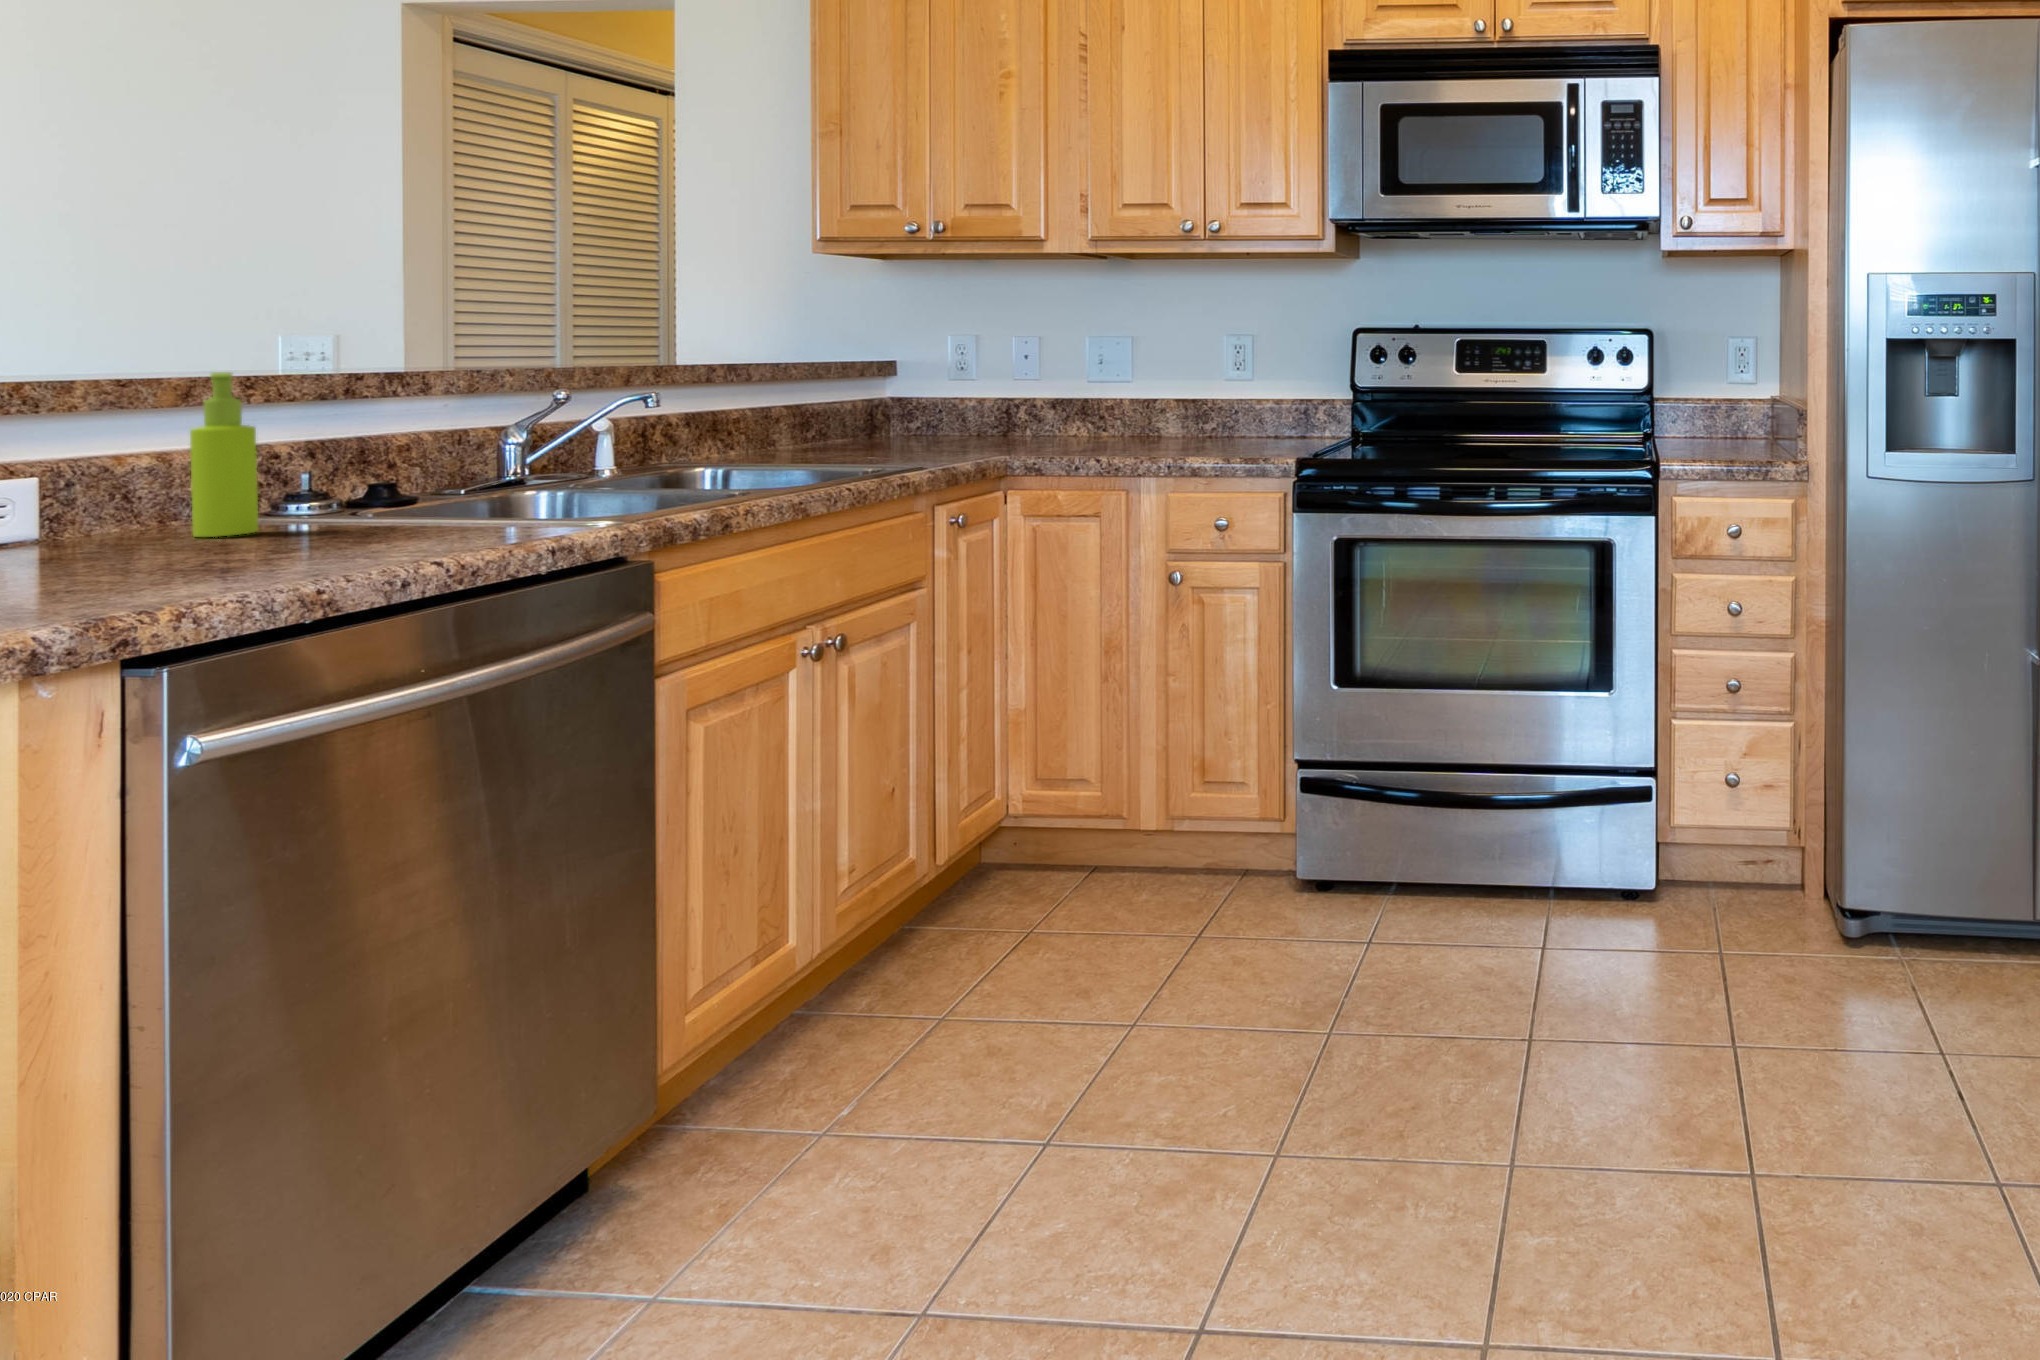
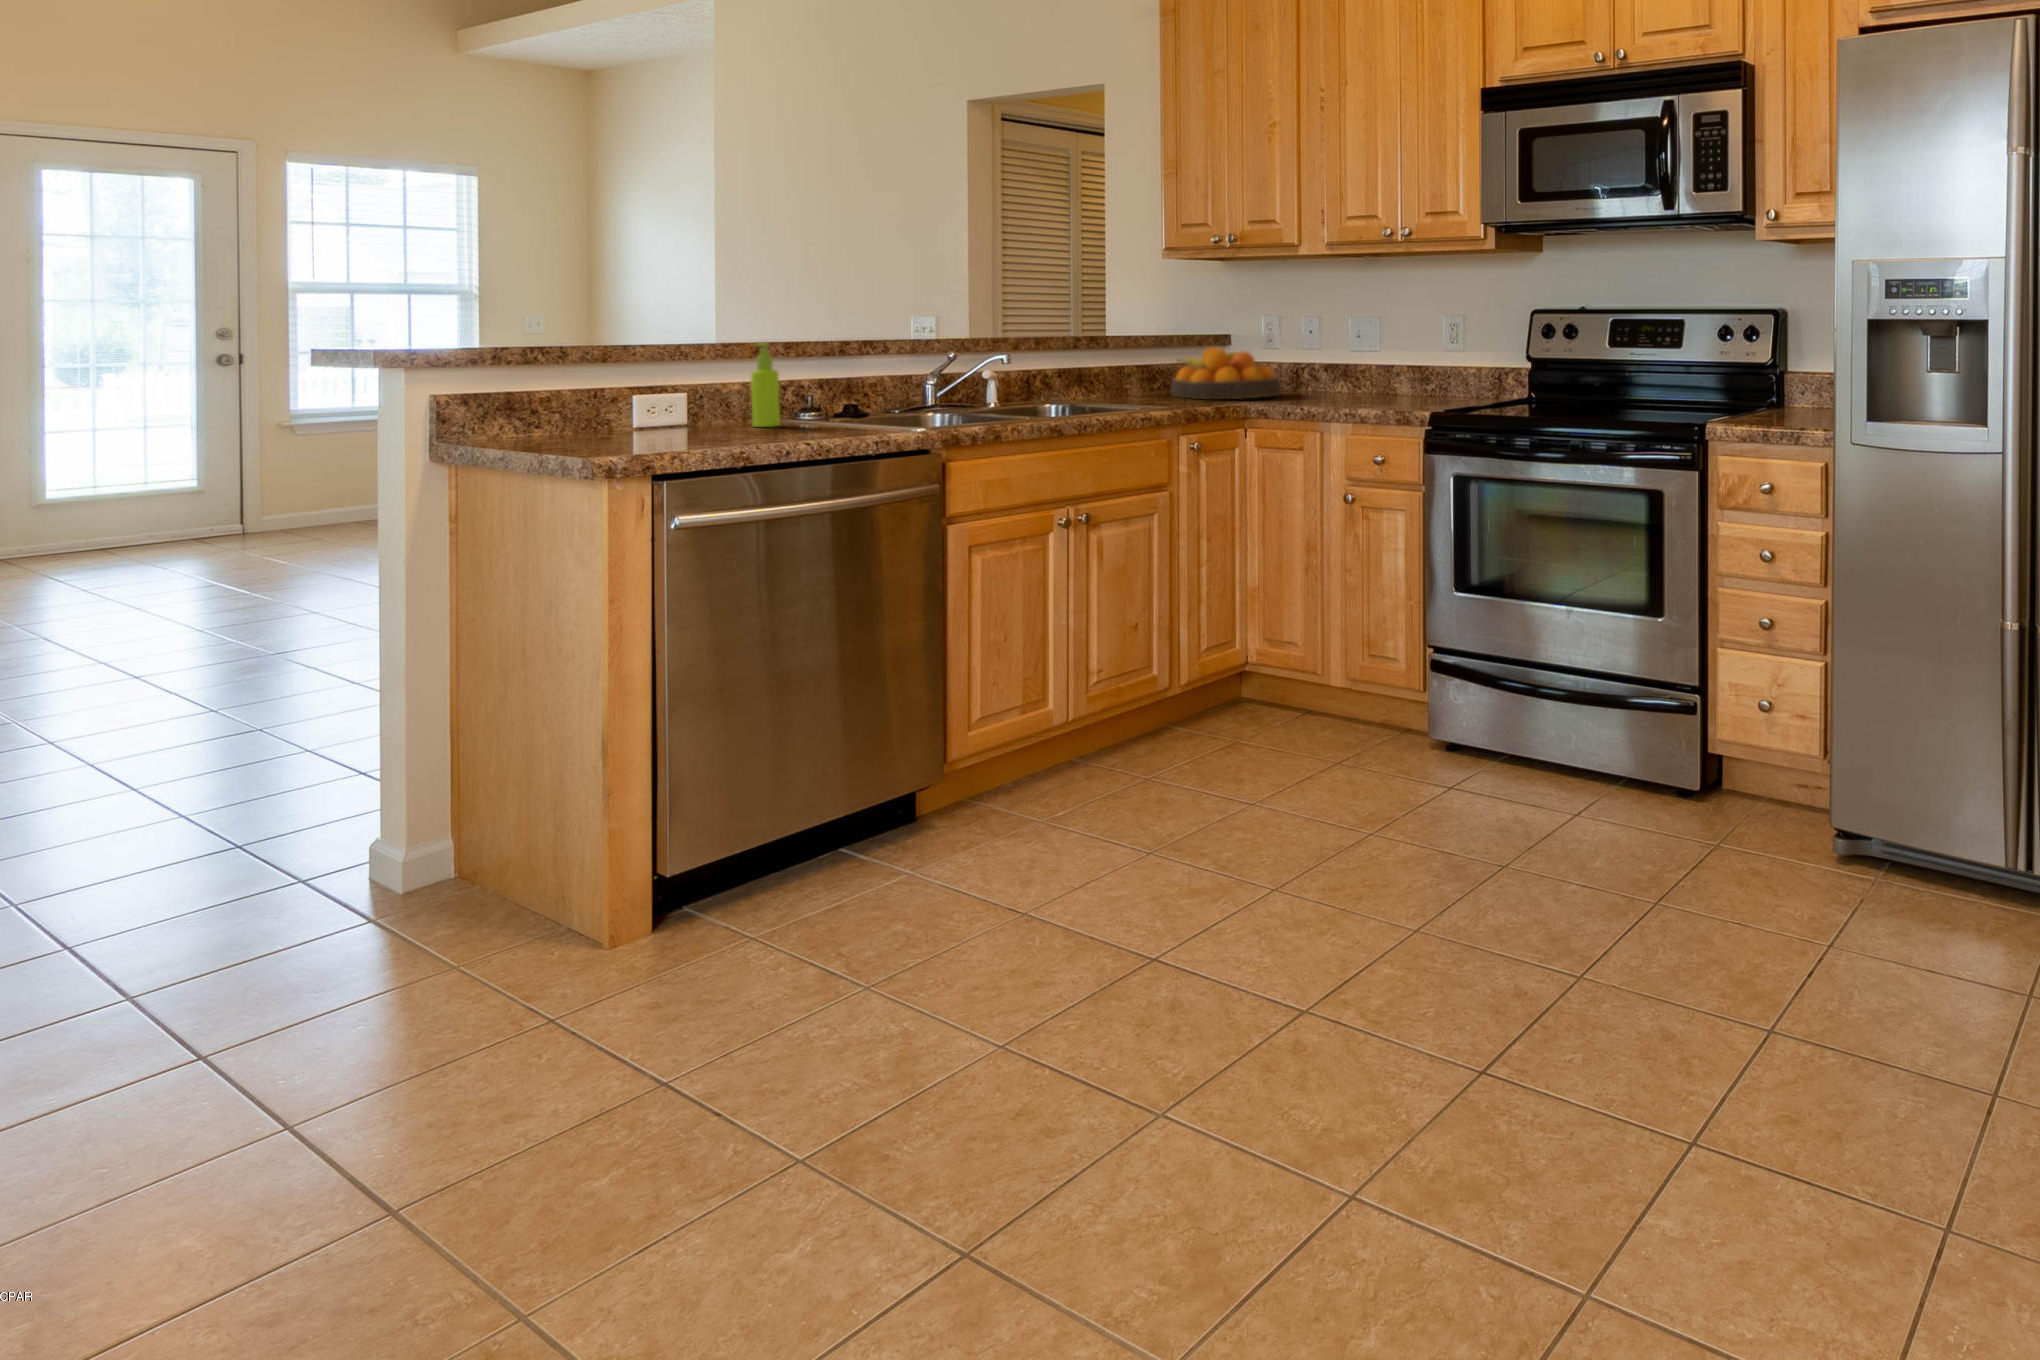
fruit bowl: none [830,385,989,456] -> present [1171,347,1280,399]

